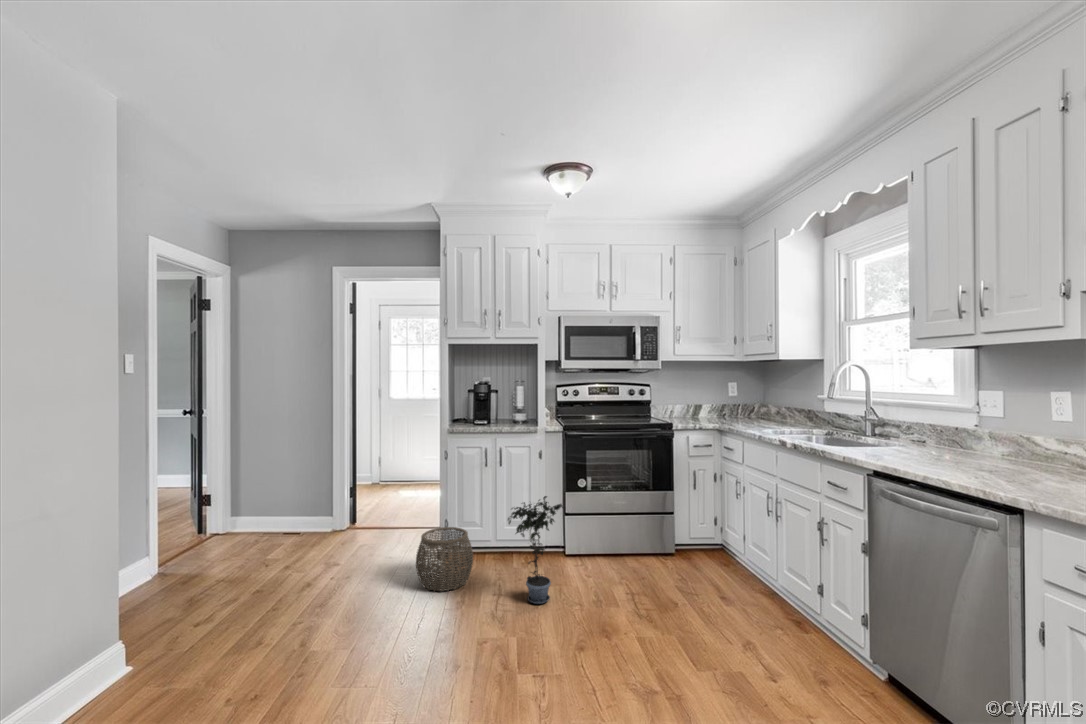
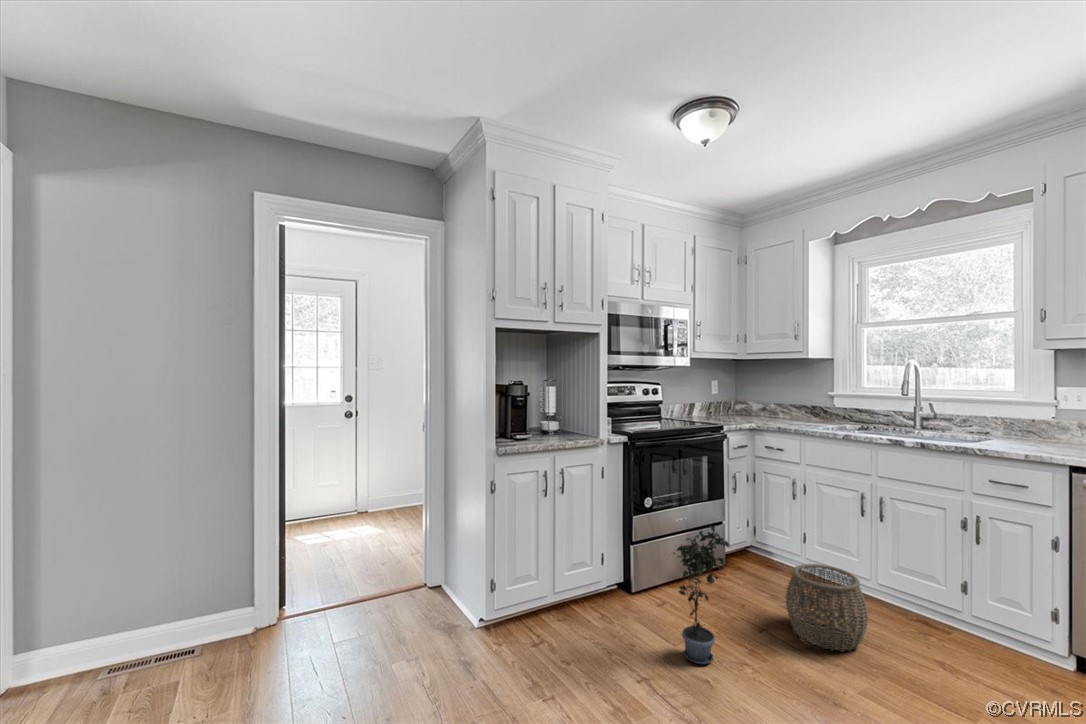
woven basket: present [416,527,473,591] -> present [786,564,868,651]

